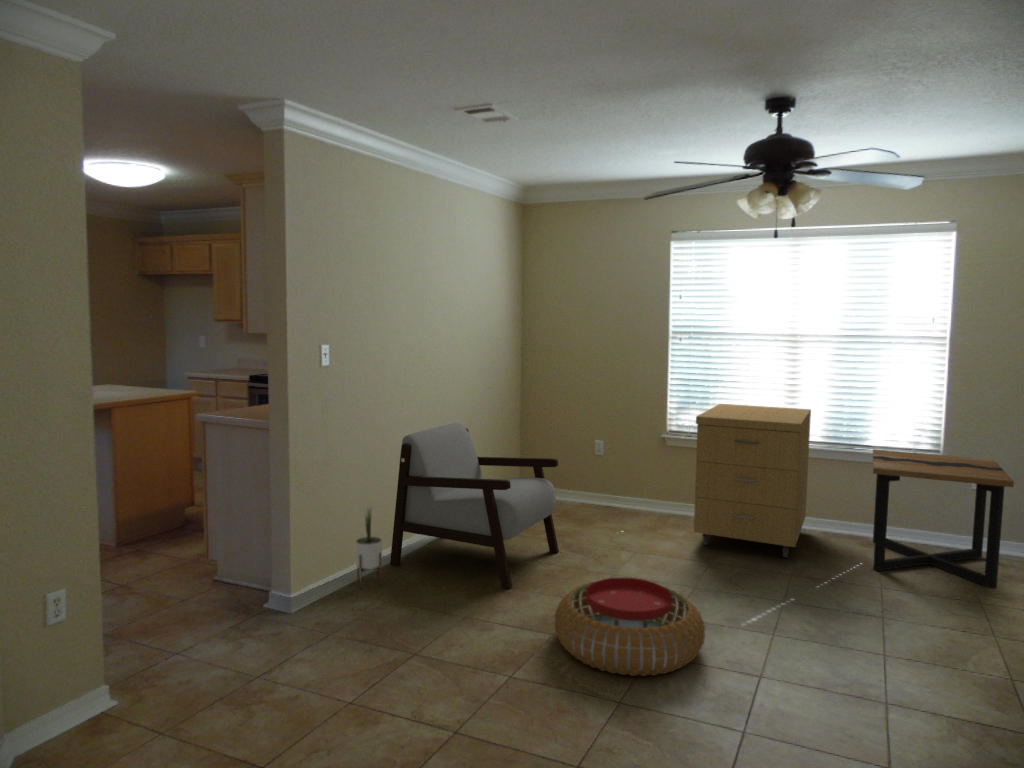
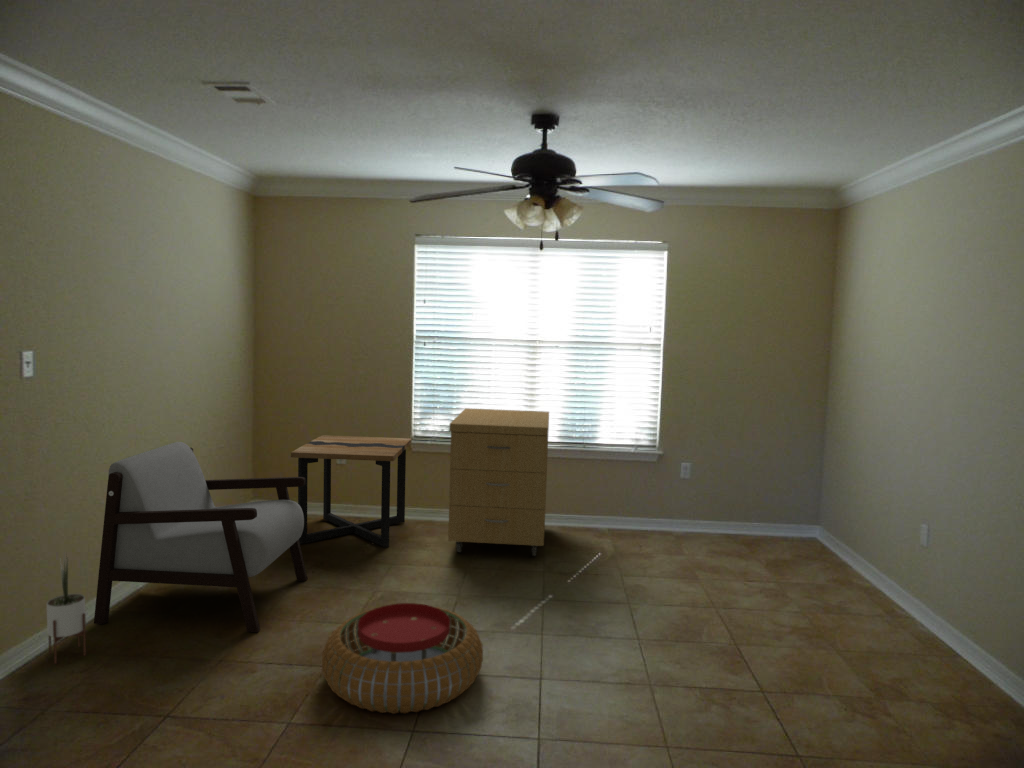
side table: present [873,449,1014,589] -> present [291,435,412,548]

